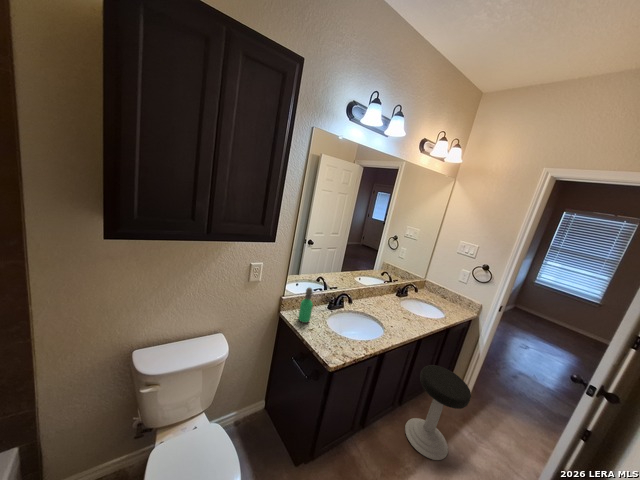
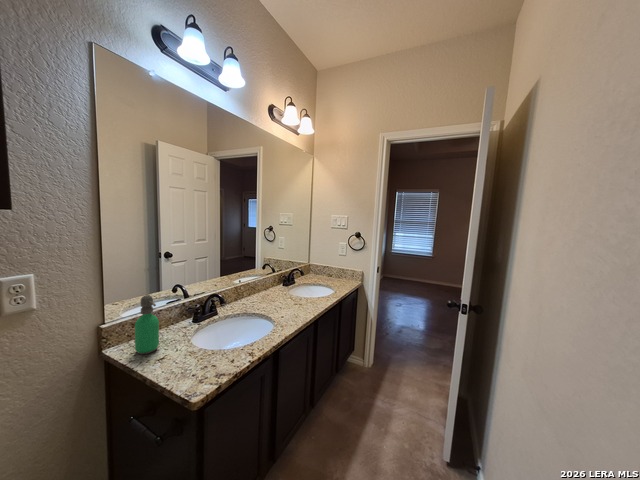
stool: present [405,365,471,460] -> none [322,345,375,452]

